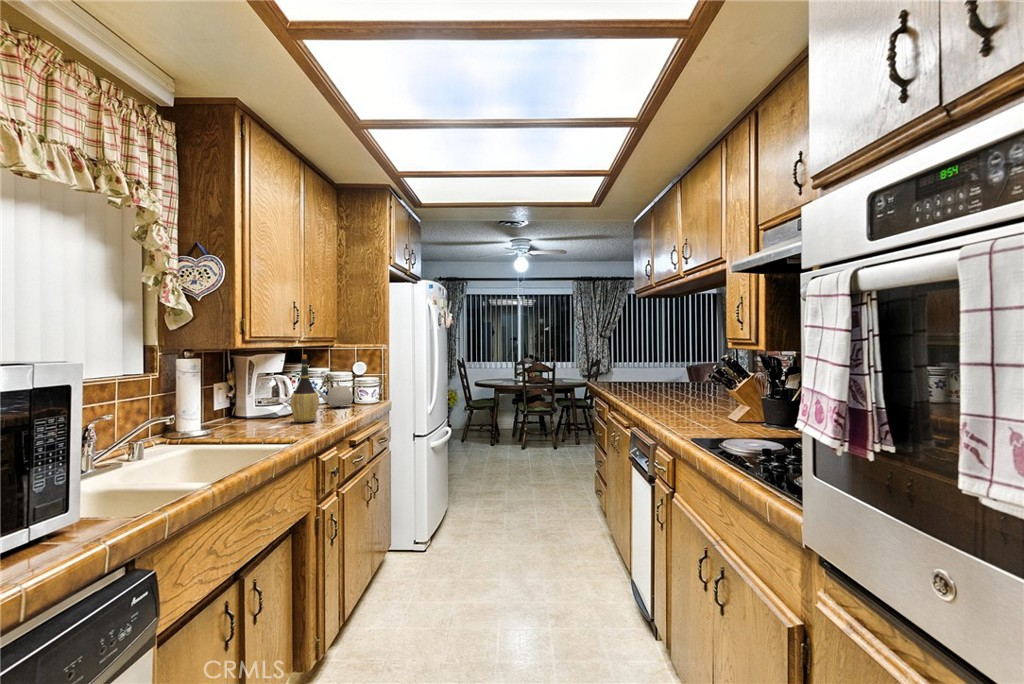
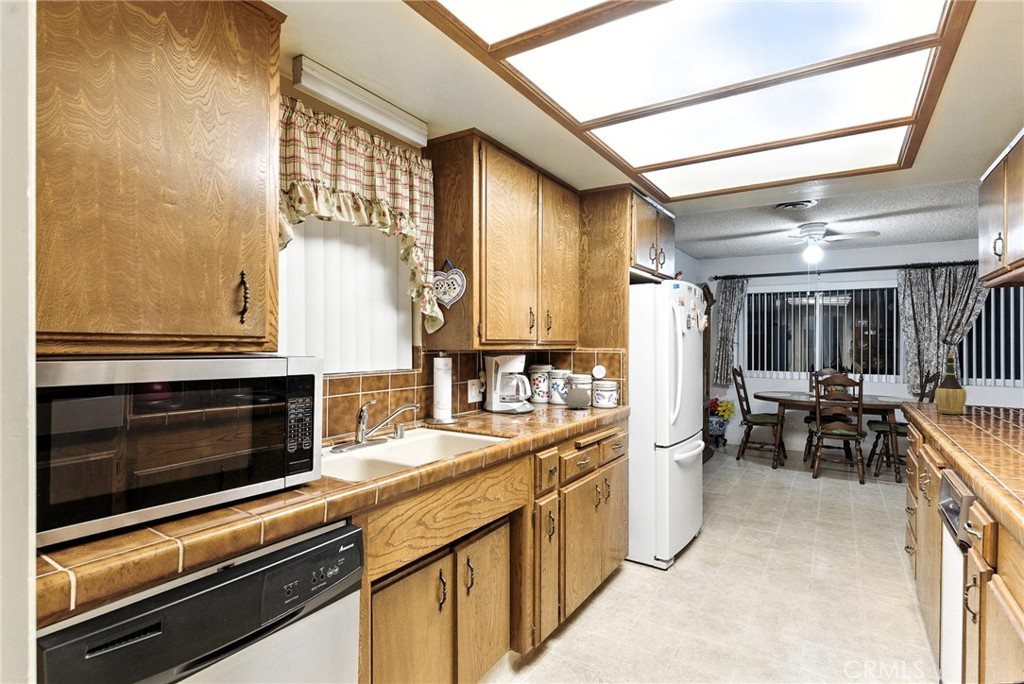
wine bottle: present [290,355,319,422] -> present [935,354,966,414]

